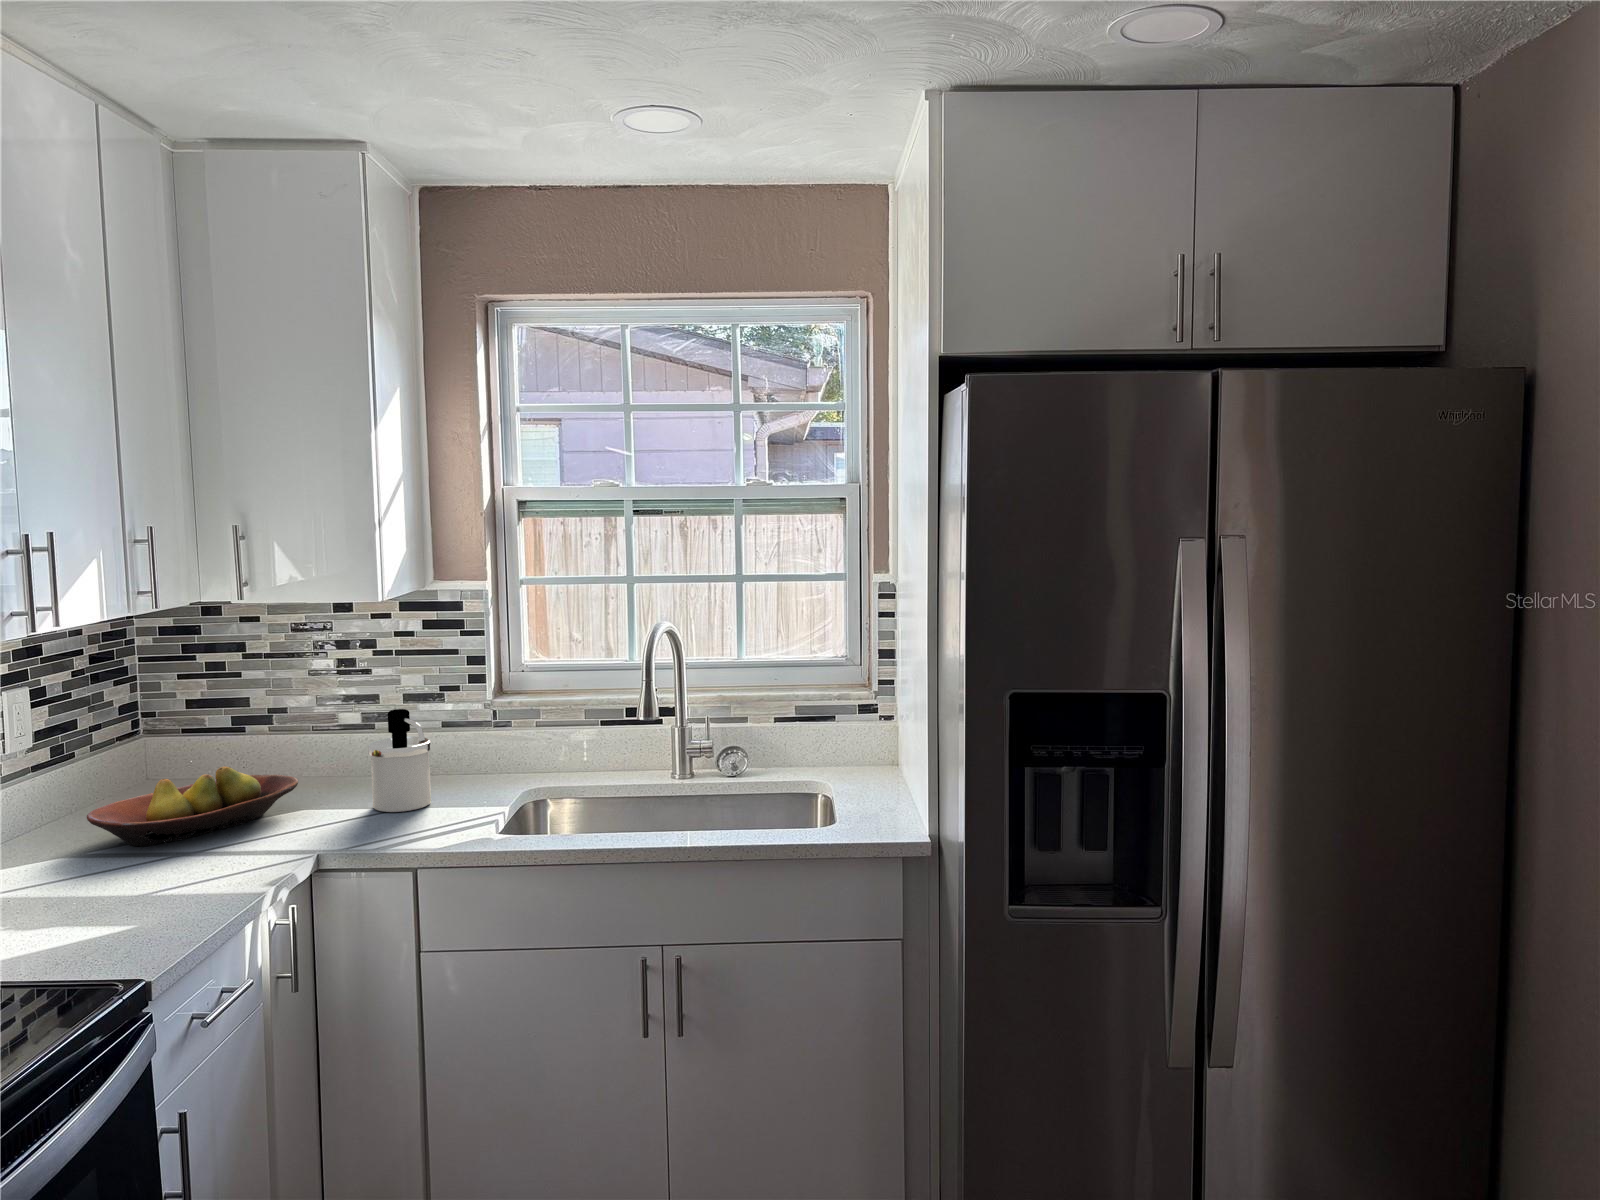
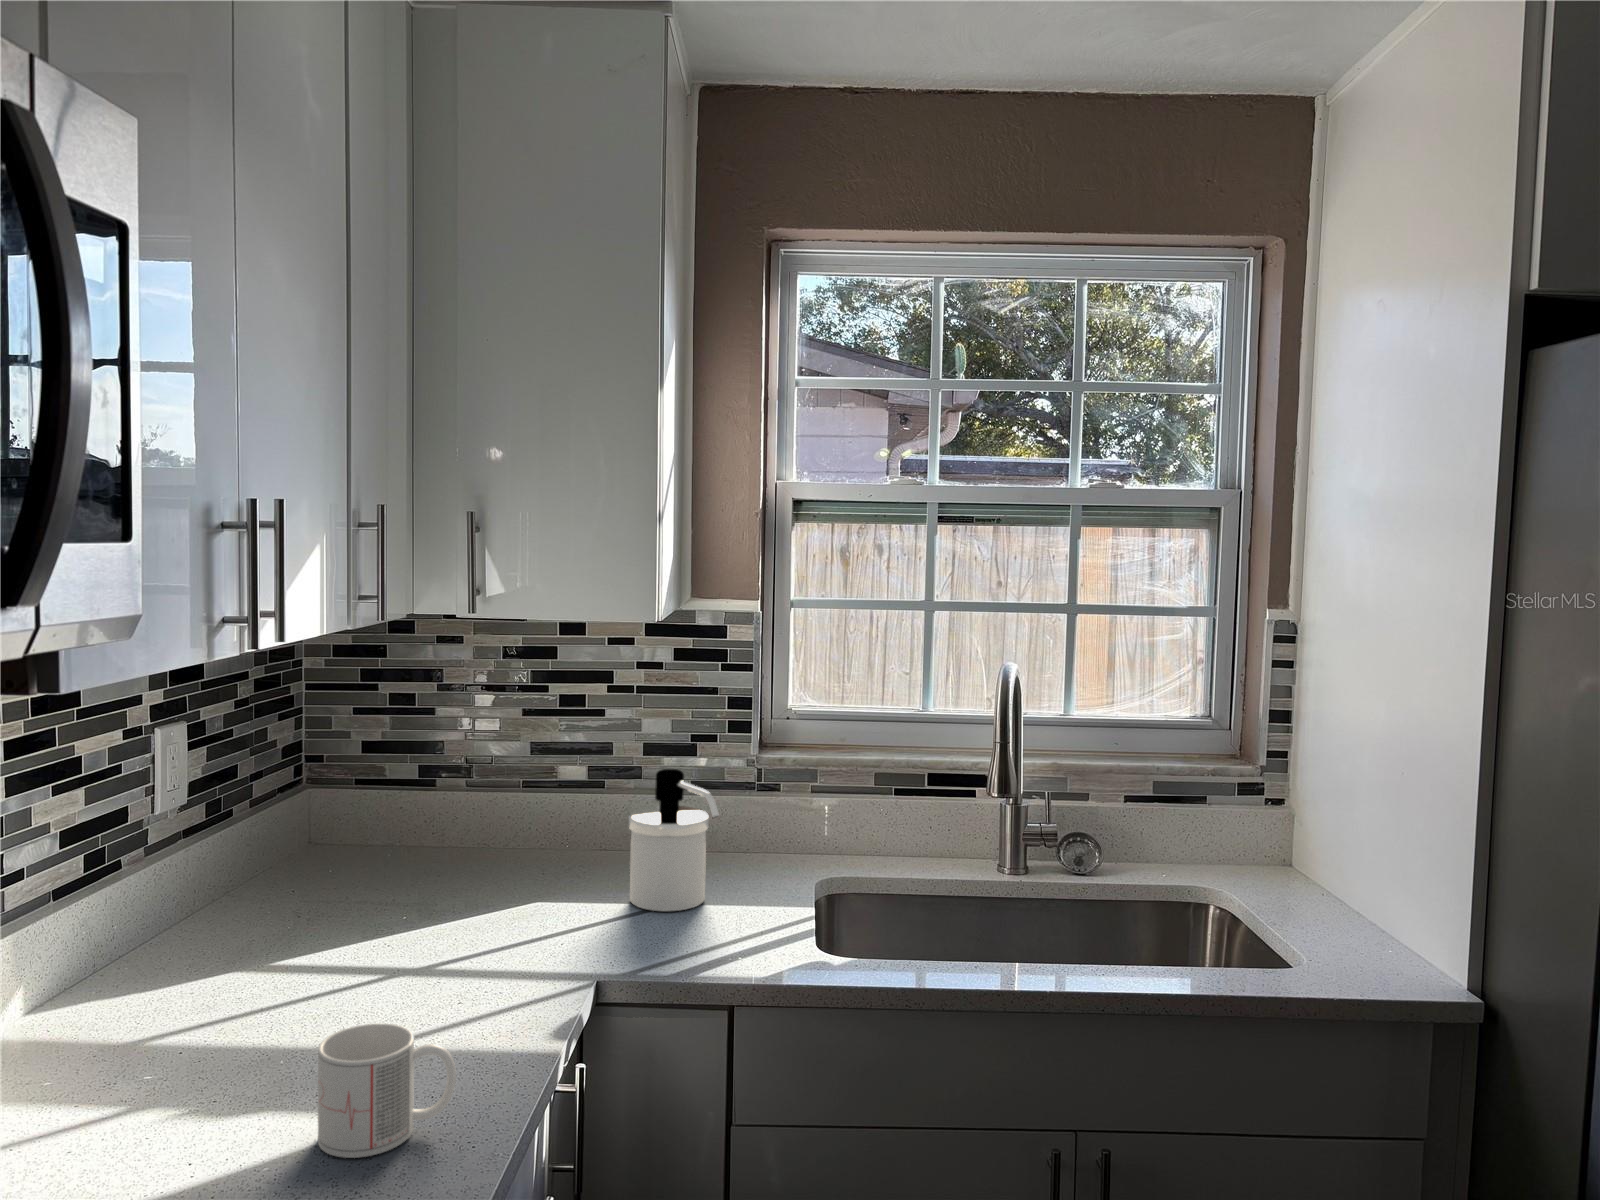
fruit bowl: present [87,767,298,846] -> none [269,840,532,954]
mug: none [75,870,172,947] -> present [318,1024,456,1158]

